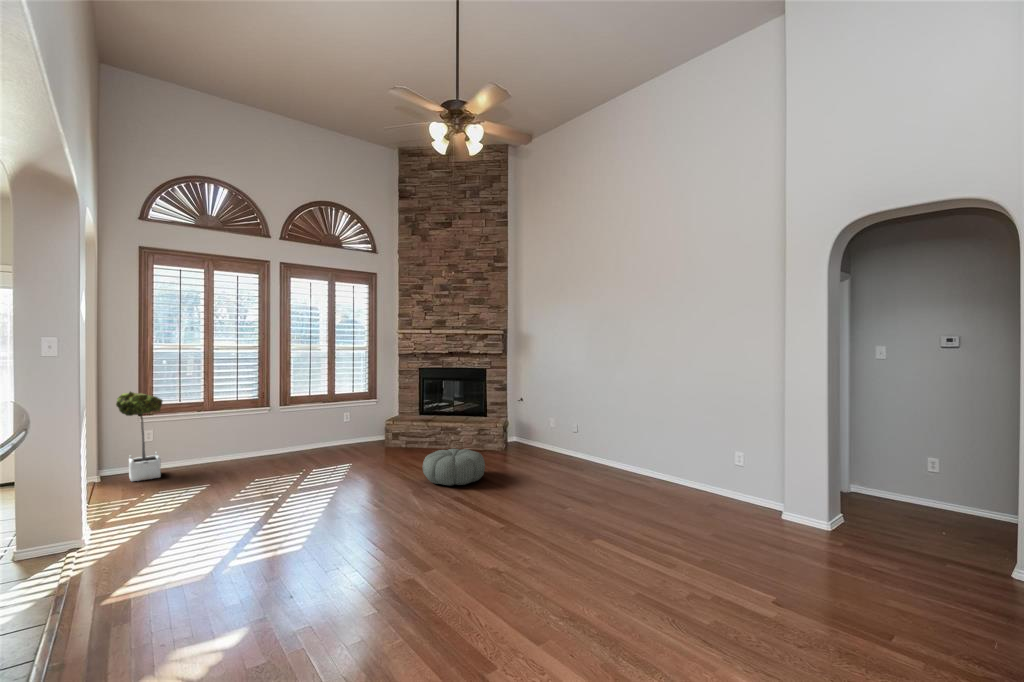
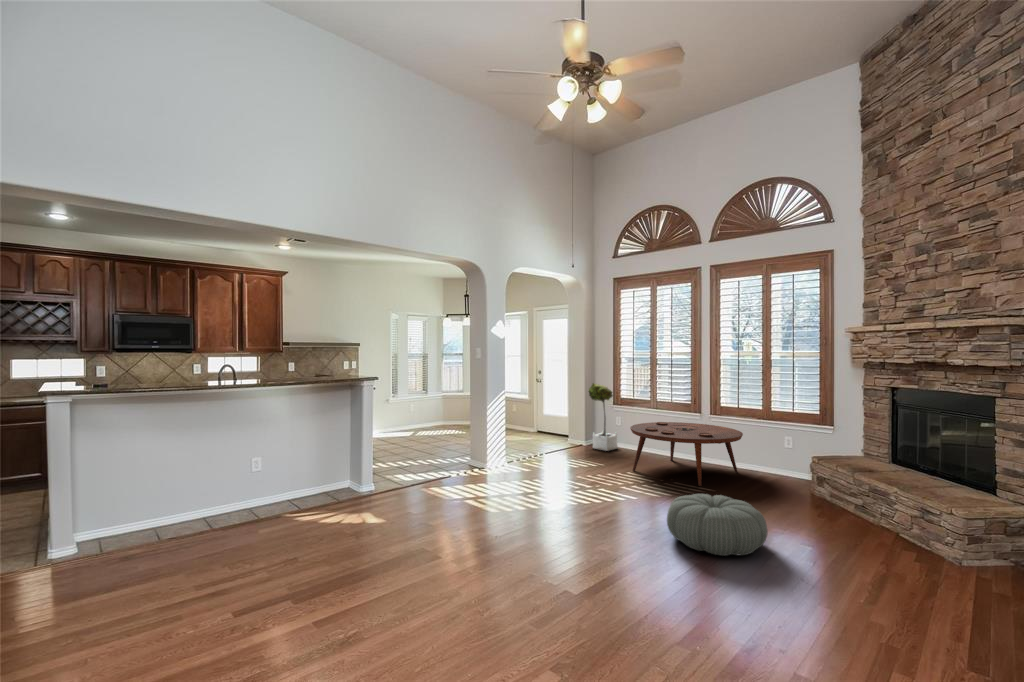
coffee table: none [237,416,348,477] -> present [630,422,743,486]

